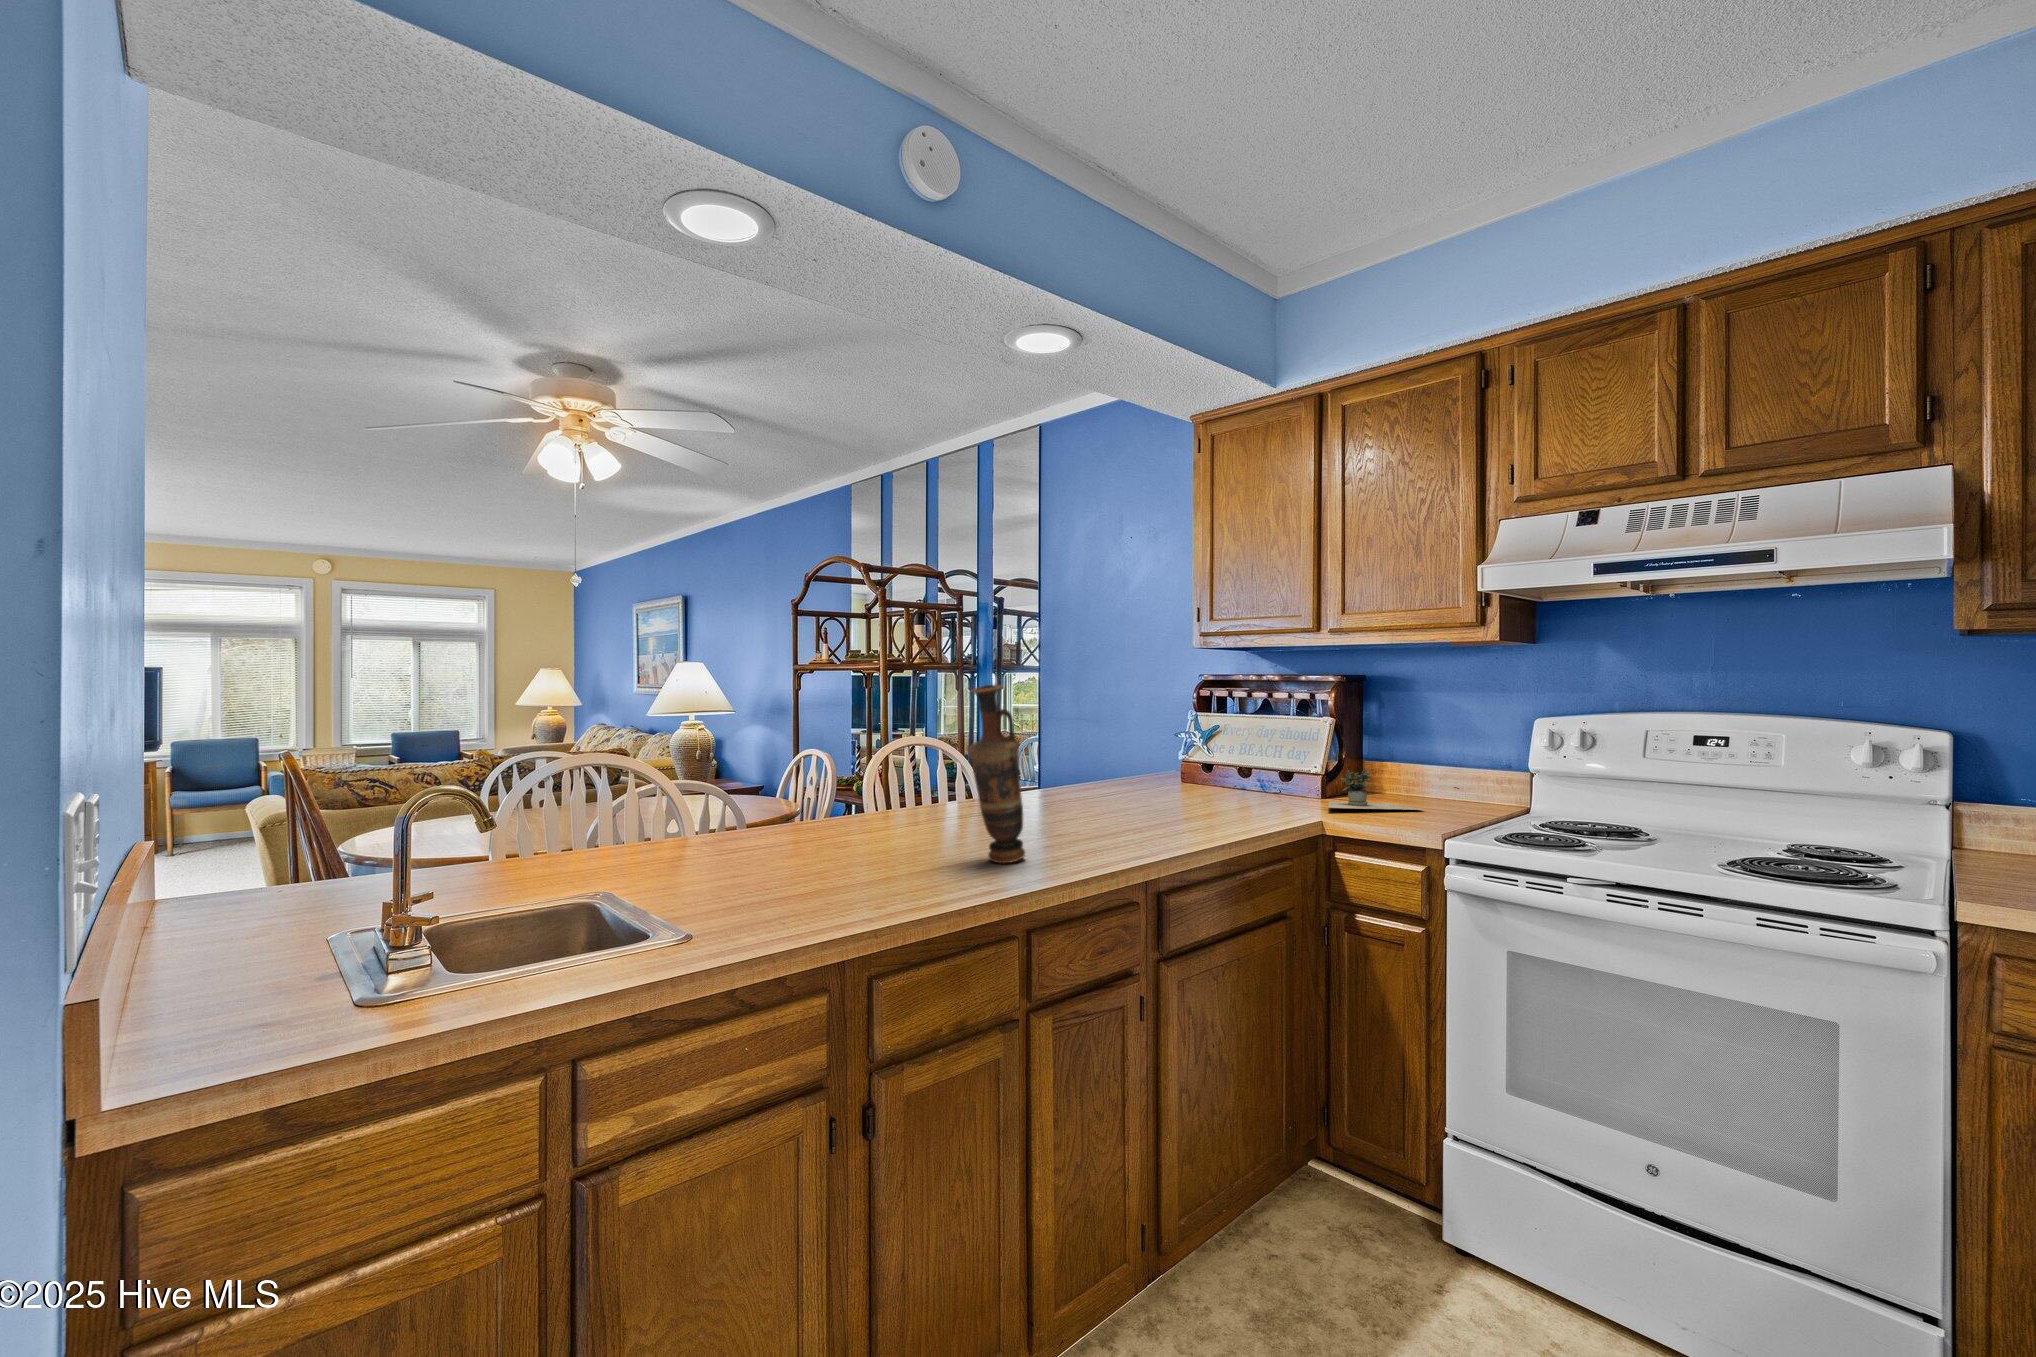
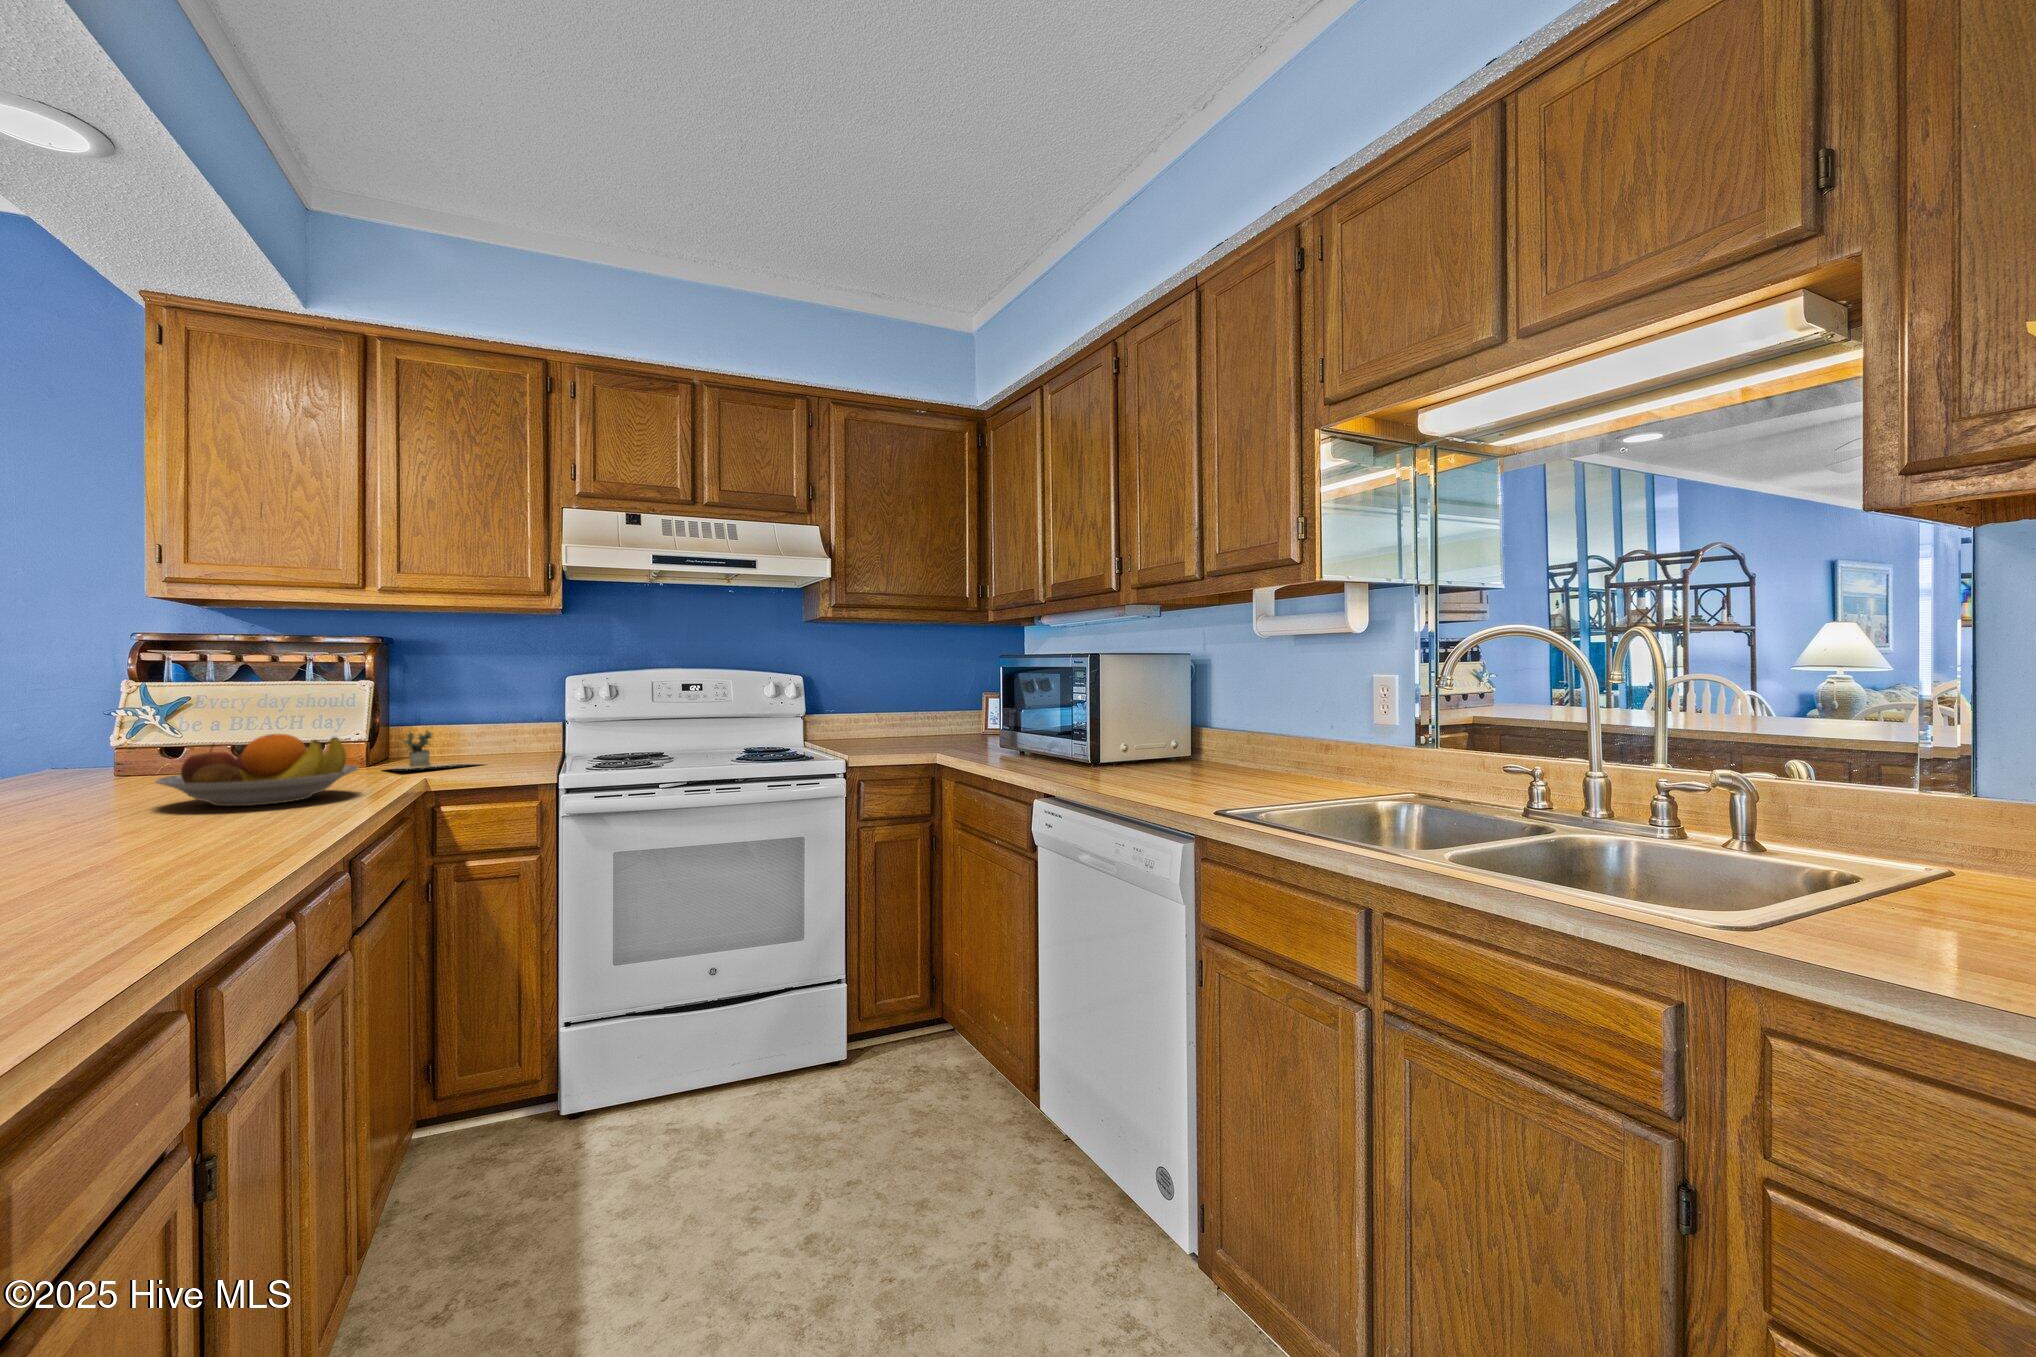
vase: present [968,685,1025,864] -> none [55,606,156,852]
fruit bowl: none [1110,773,1245,833] -> present [156,734,358,806]

